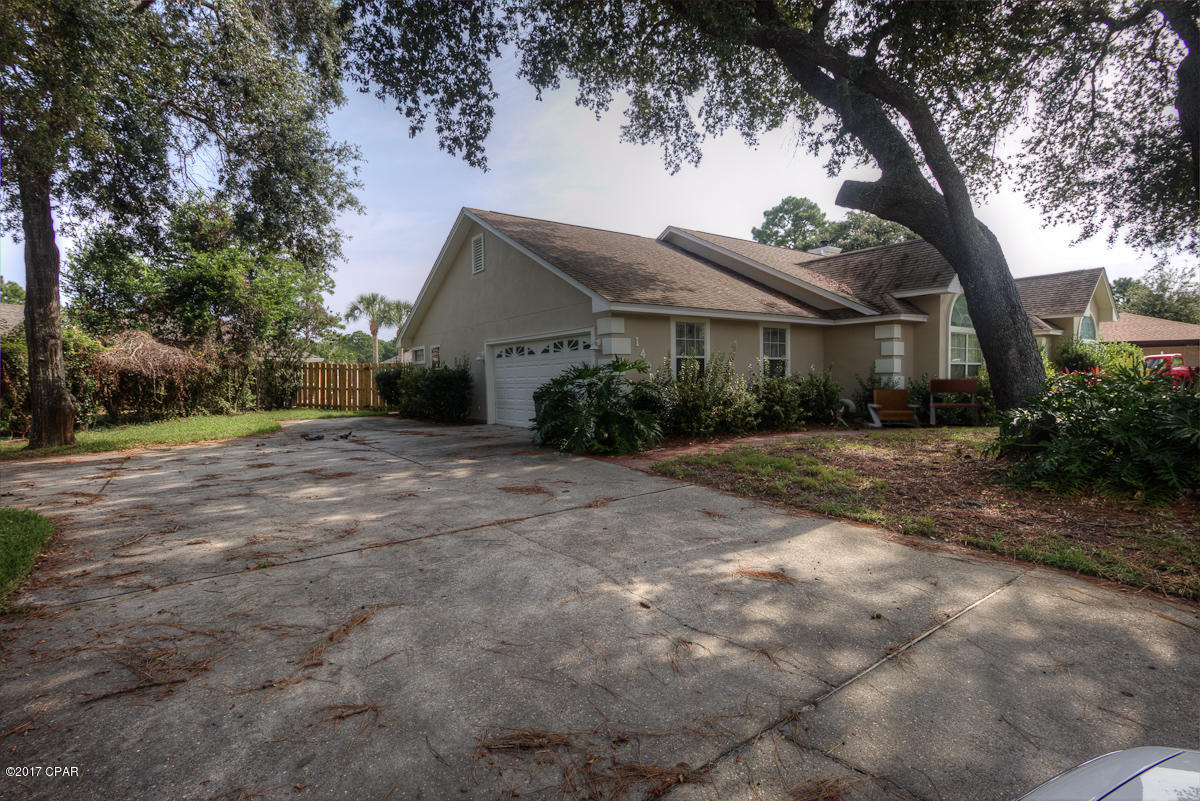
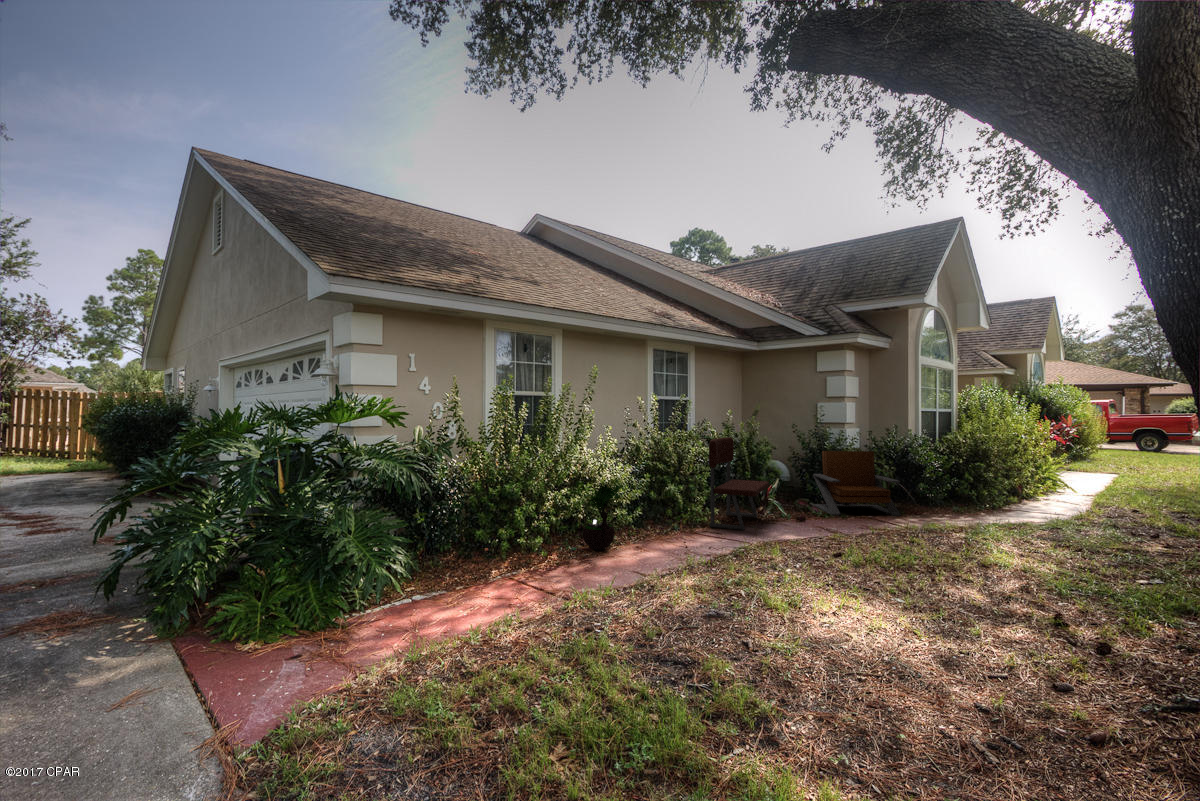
bench: present [929,378,982,426] -> present [709,437,769,530]
potted tree: present [597,410,618,452] -> present [583,480,622,550]

